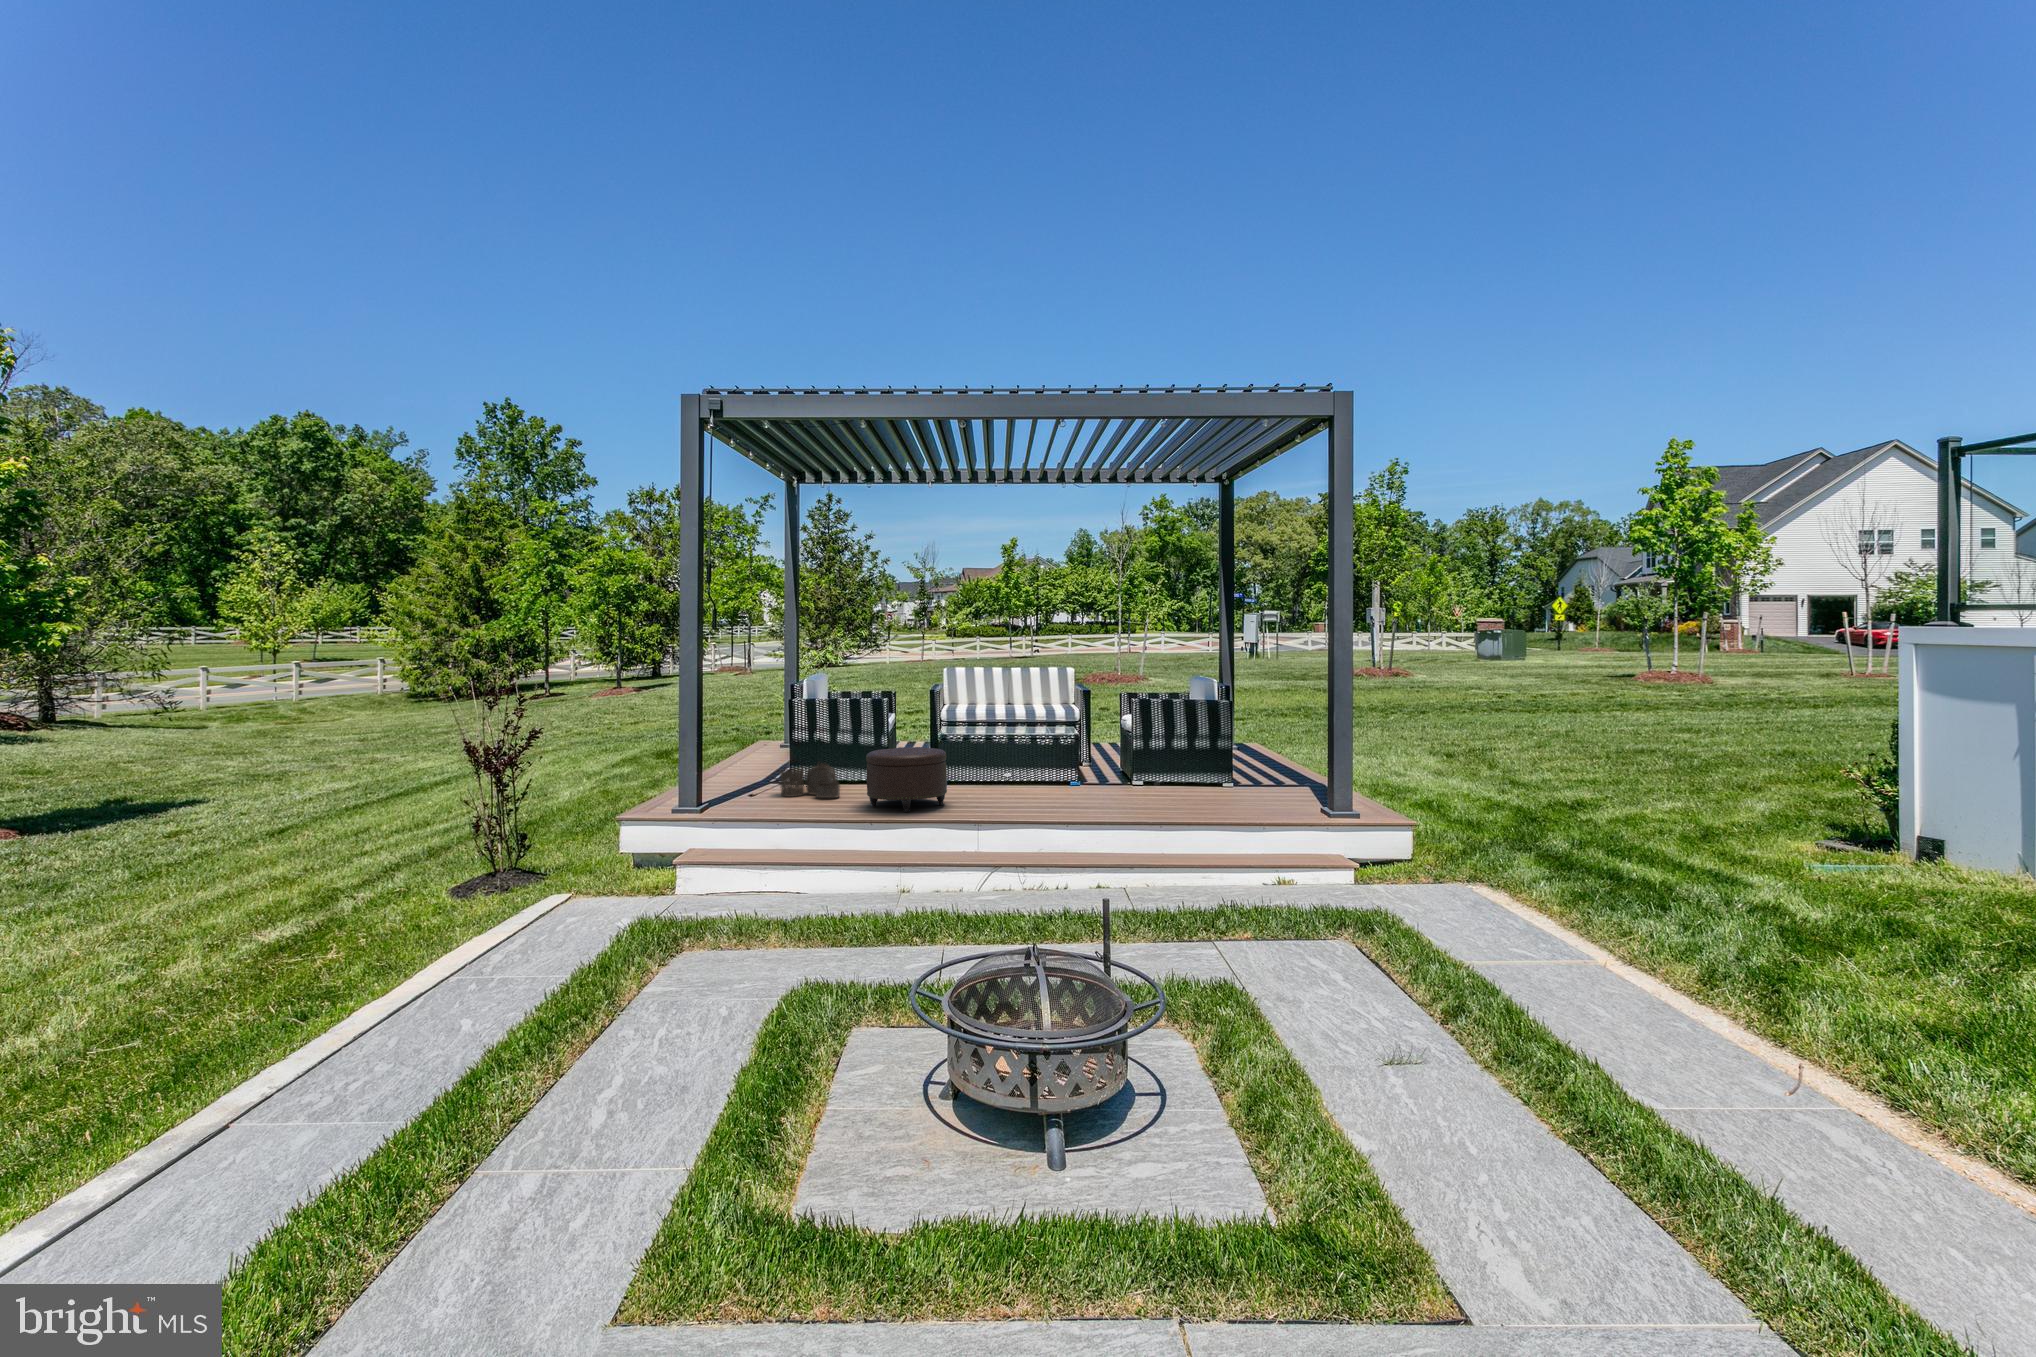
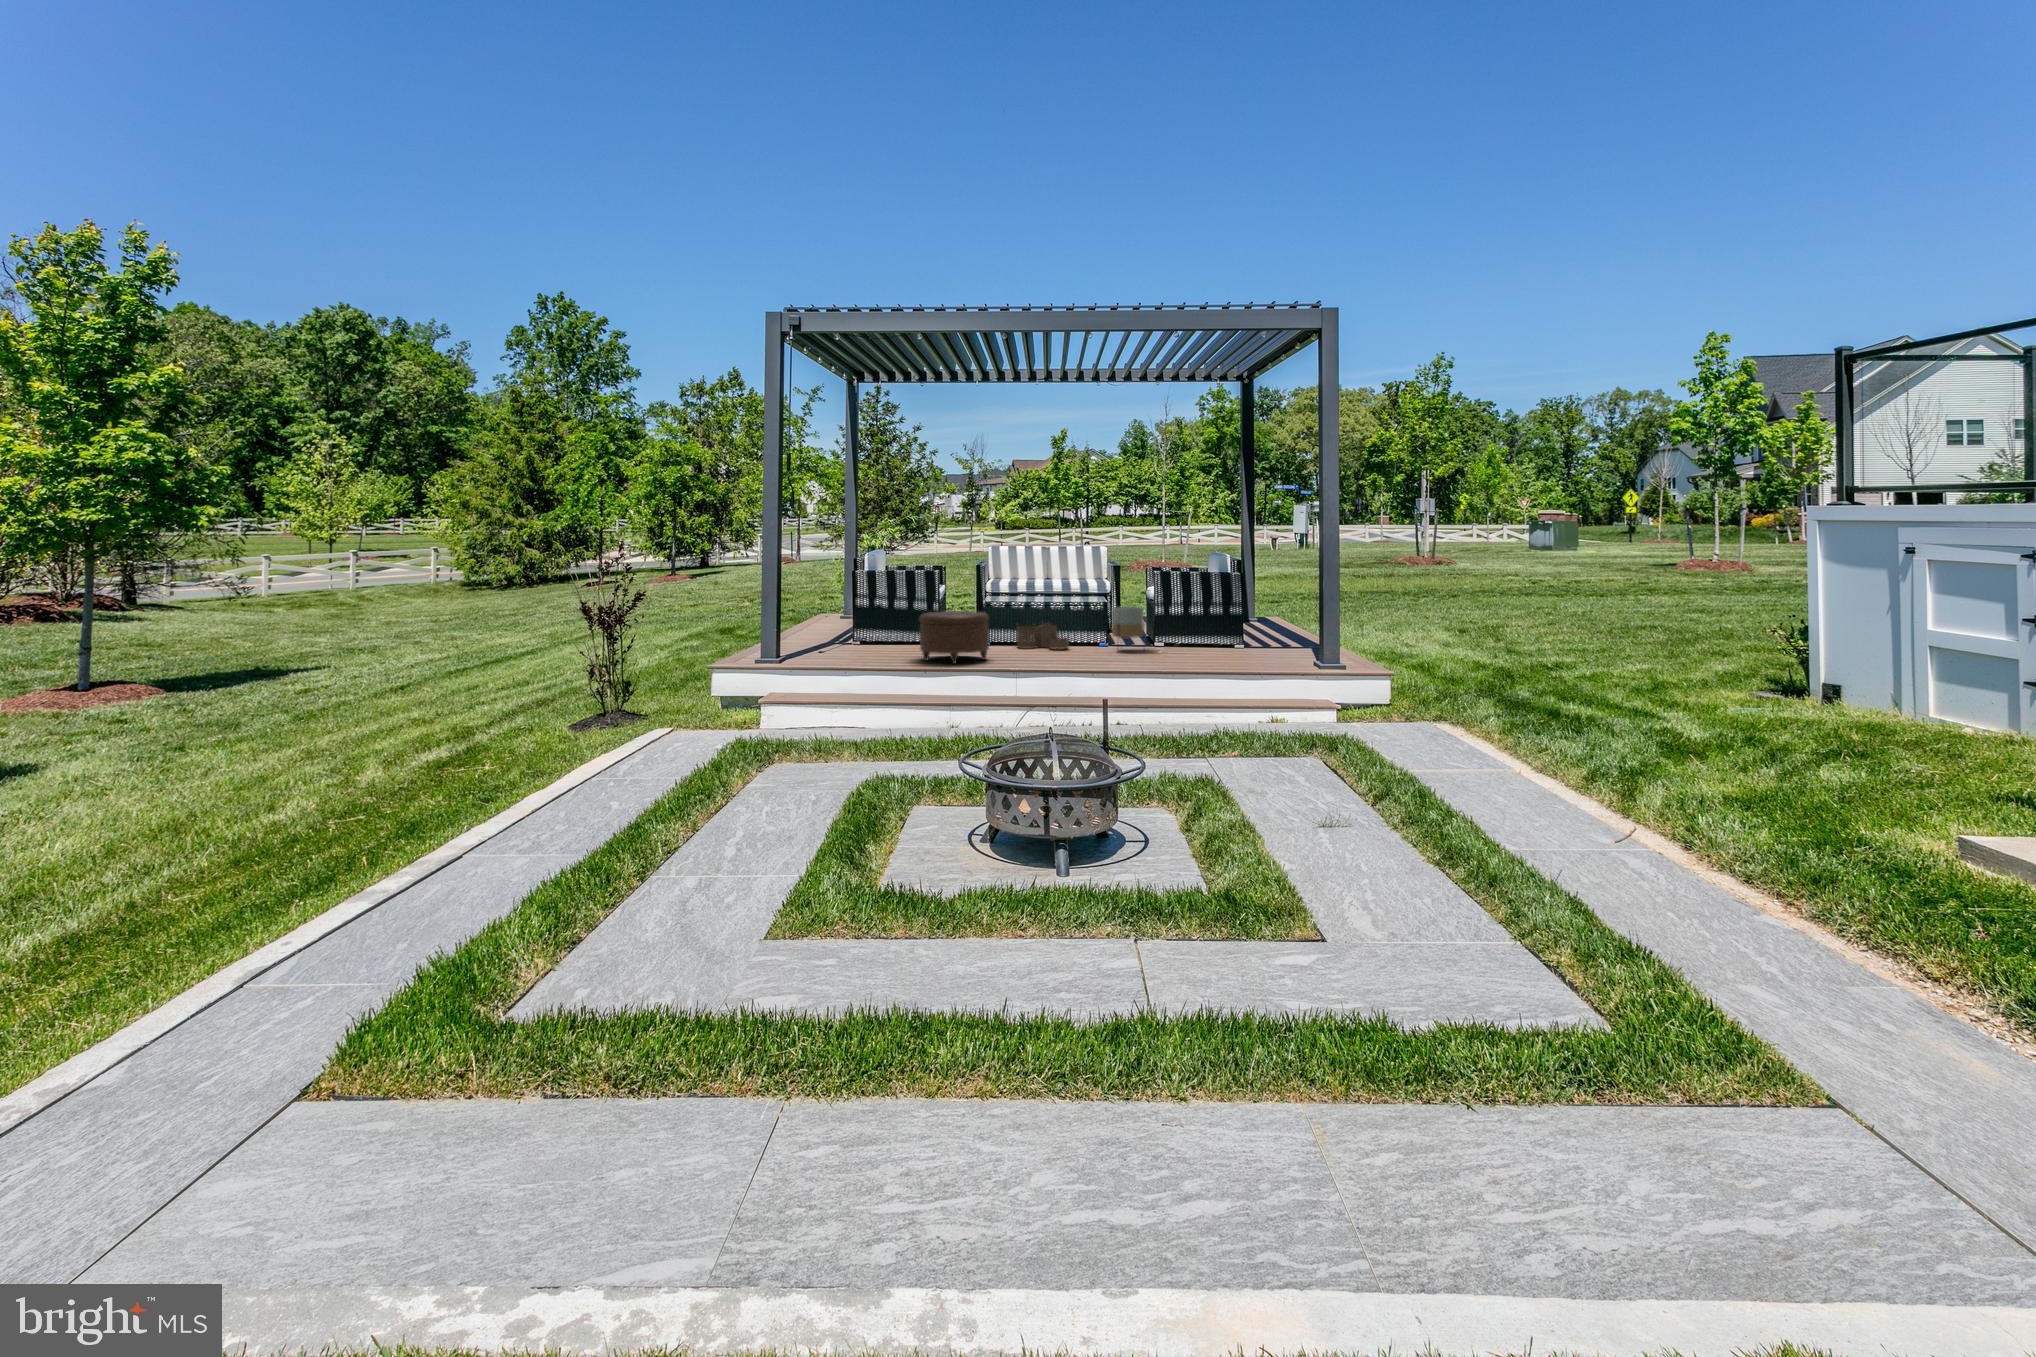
planter: none [1086,739,1123,792] -> present [1112,606,1144,638]
woven basket: present [780,763,840,798] -> present [1017,623,1069,649]

